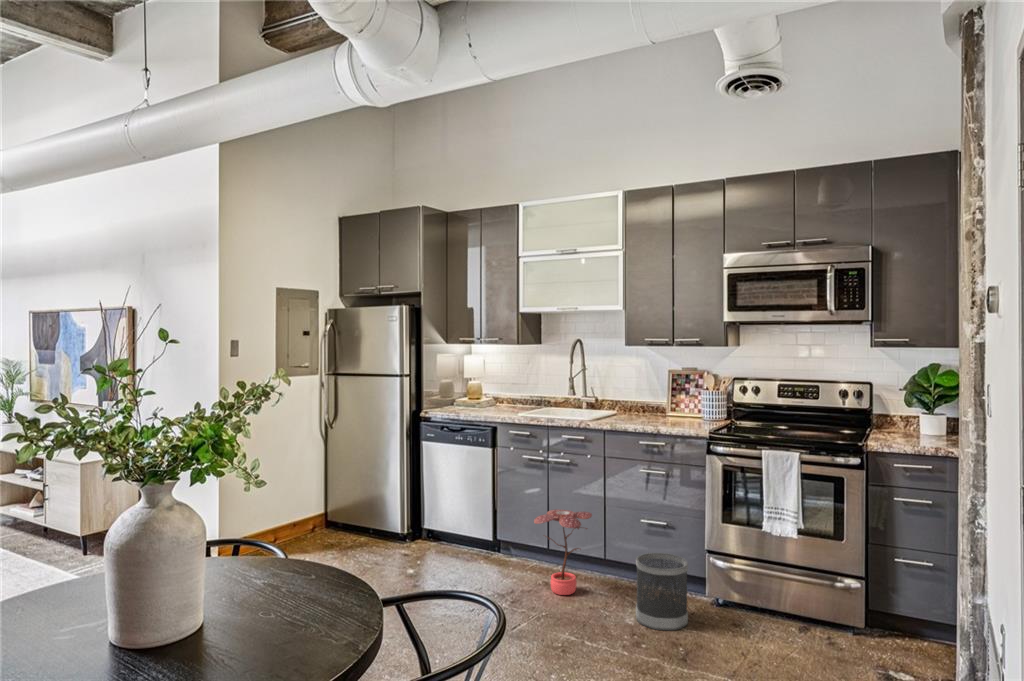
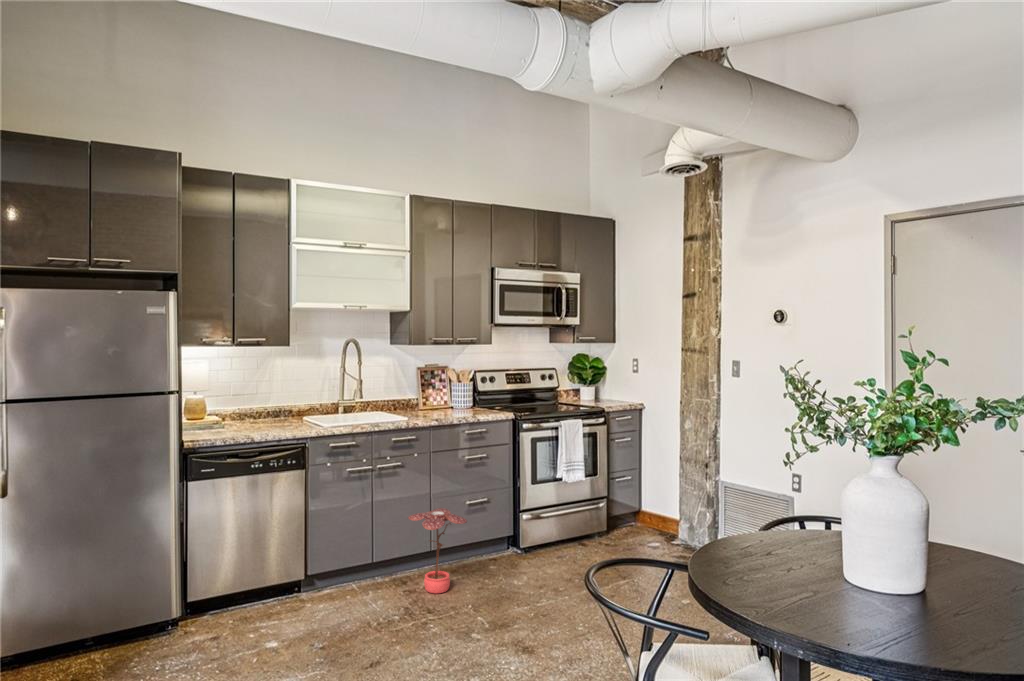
wastebasket: present [636,553,688,630] -> none [508,519,551,582]

